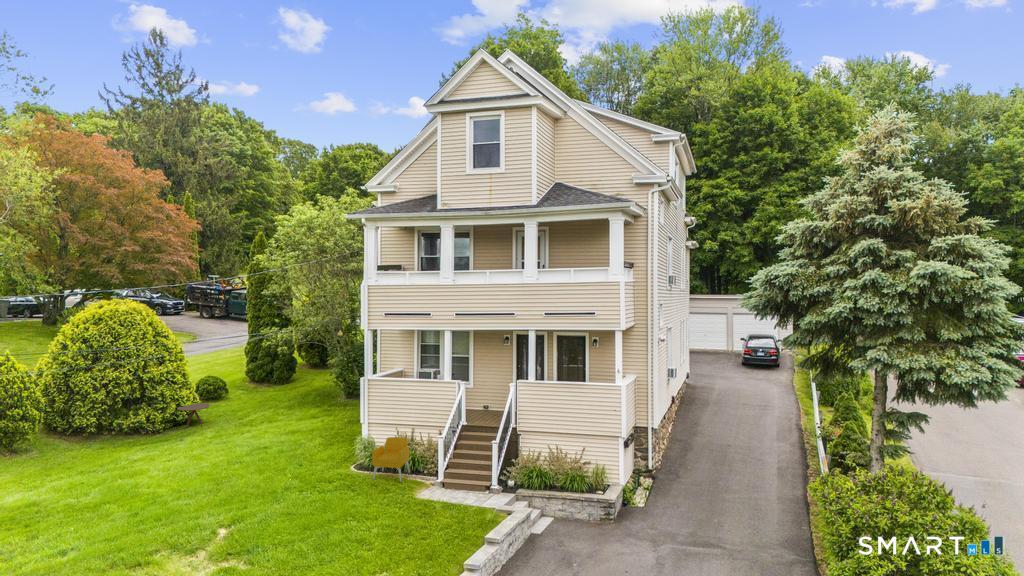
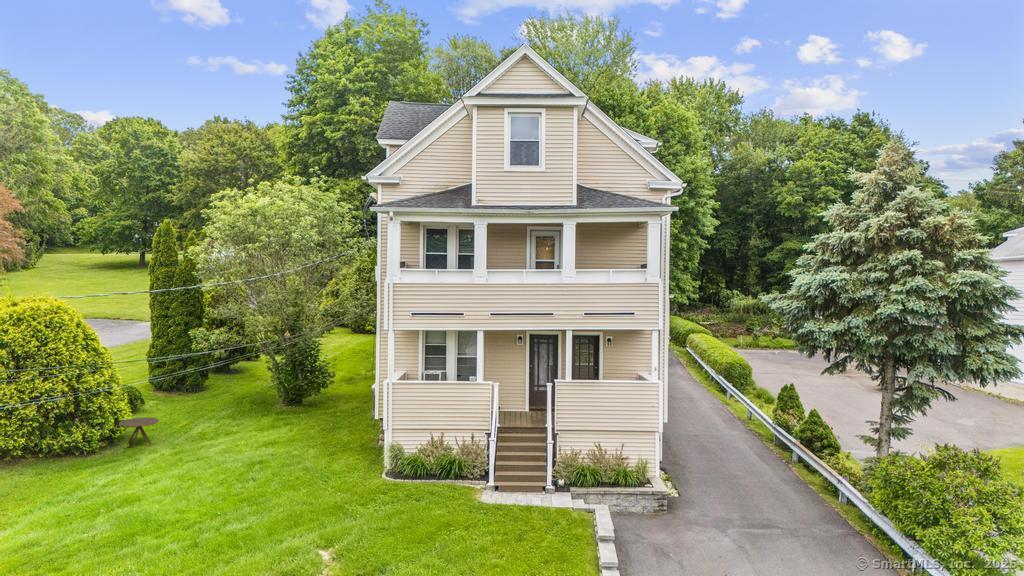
armchair: present [372,437,410,481] -> none [422,444,456,489]

